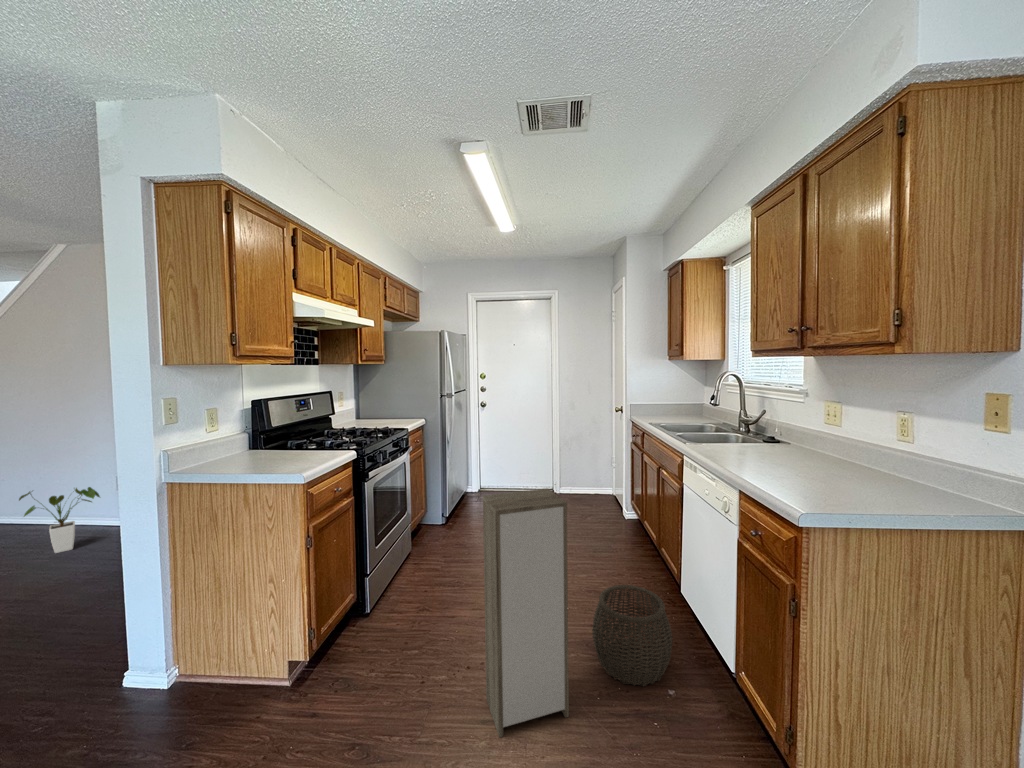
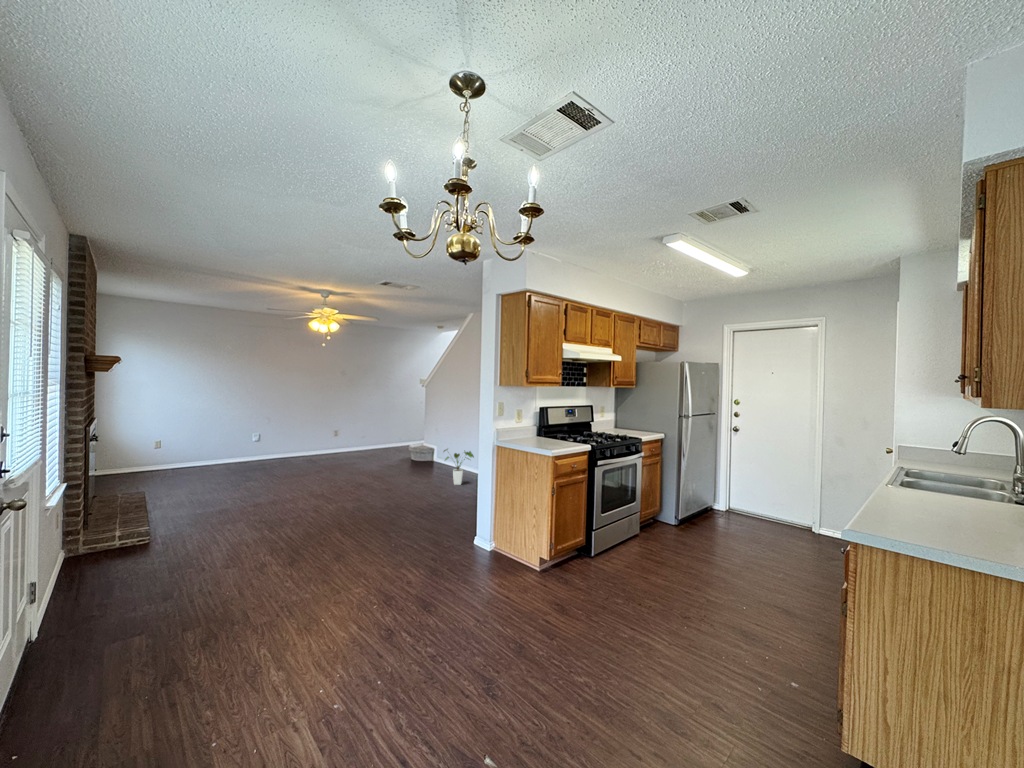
storage cabinet: present [483,489,569,737] -> none [638,480,695,646]
woven basket: present [592,585,672,686] -> none [732,582,807,662]

